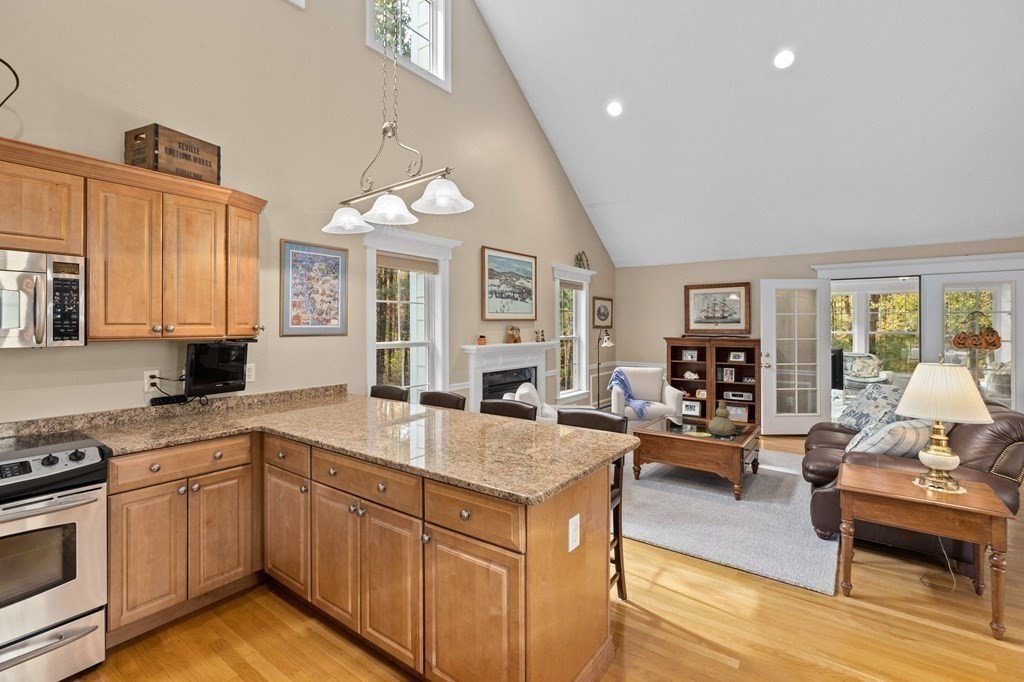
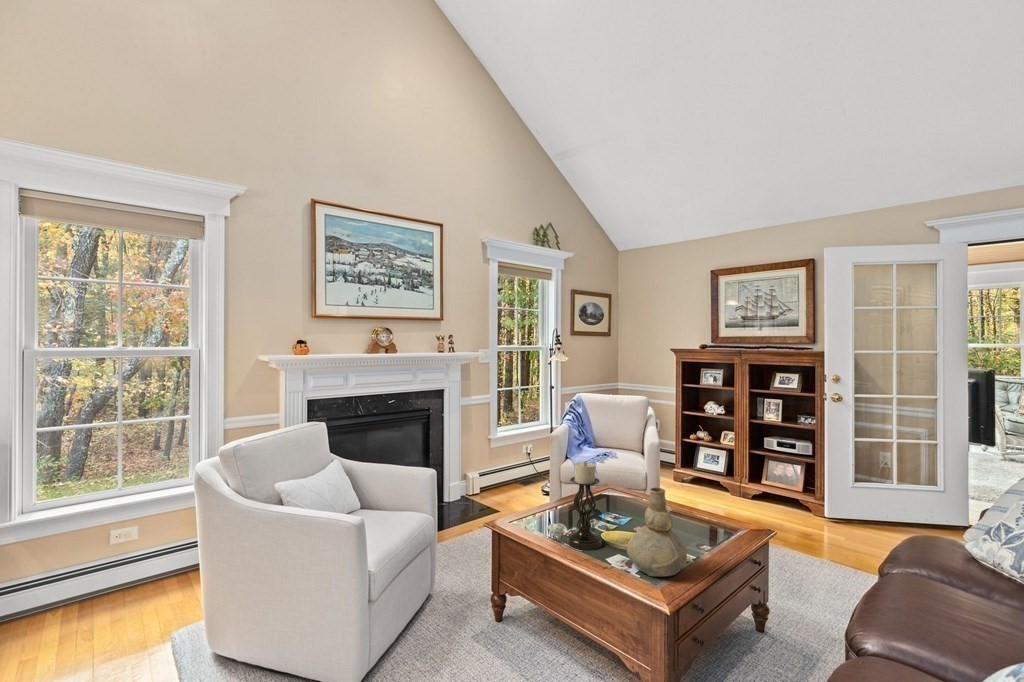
candle holder: none [674,392,691,432] -> present [567,461,602,550]

